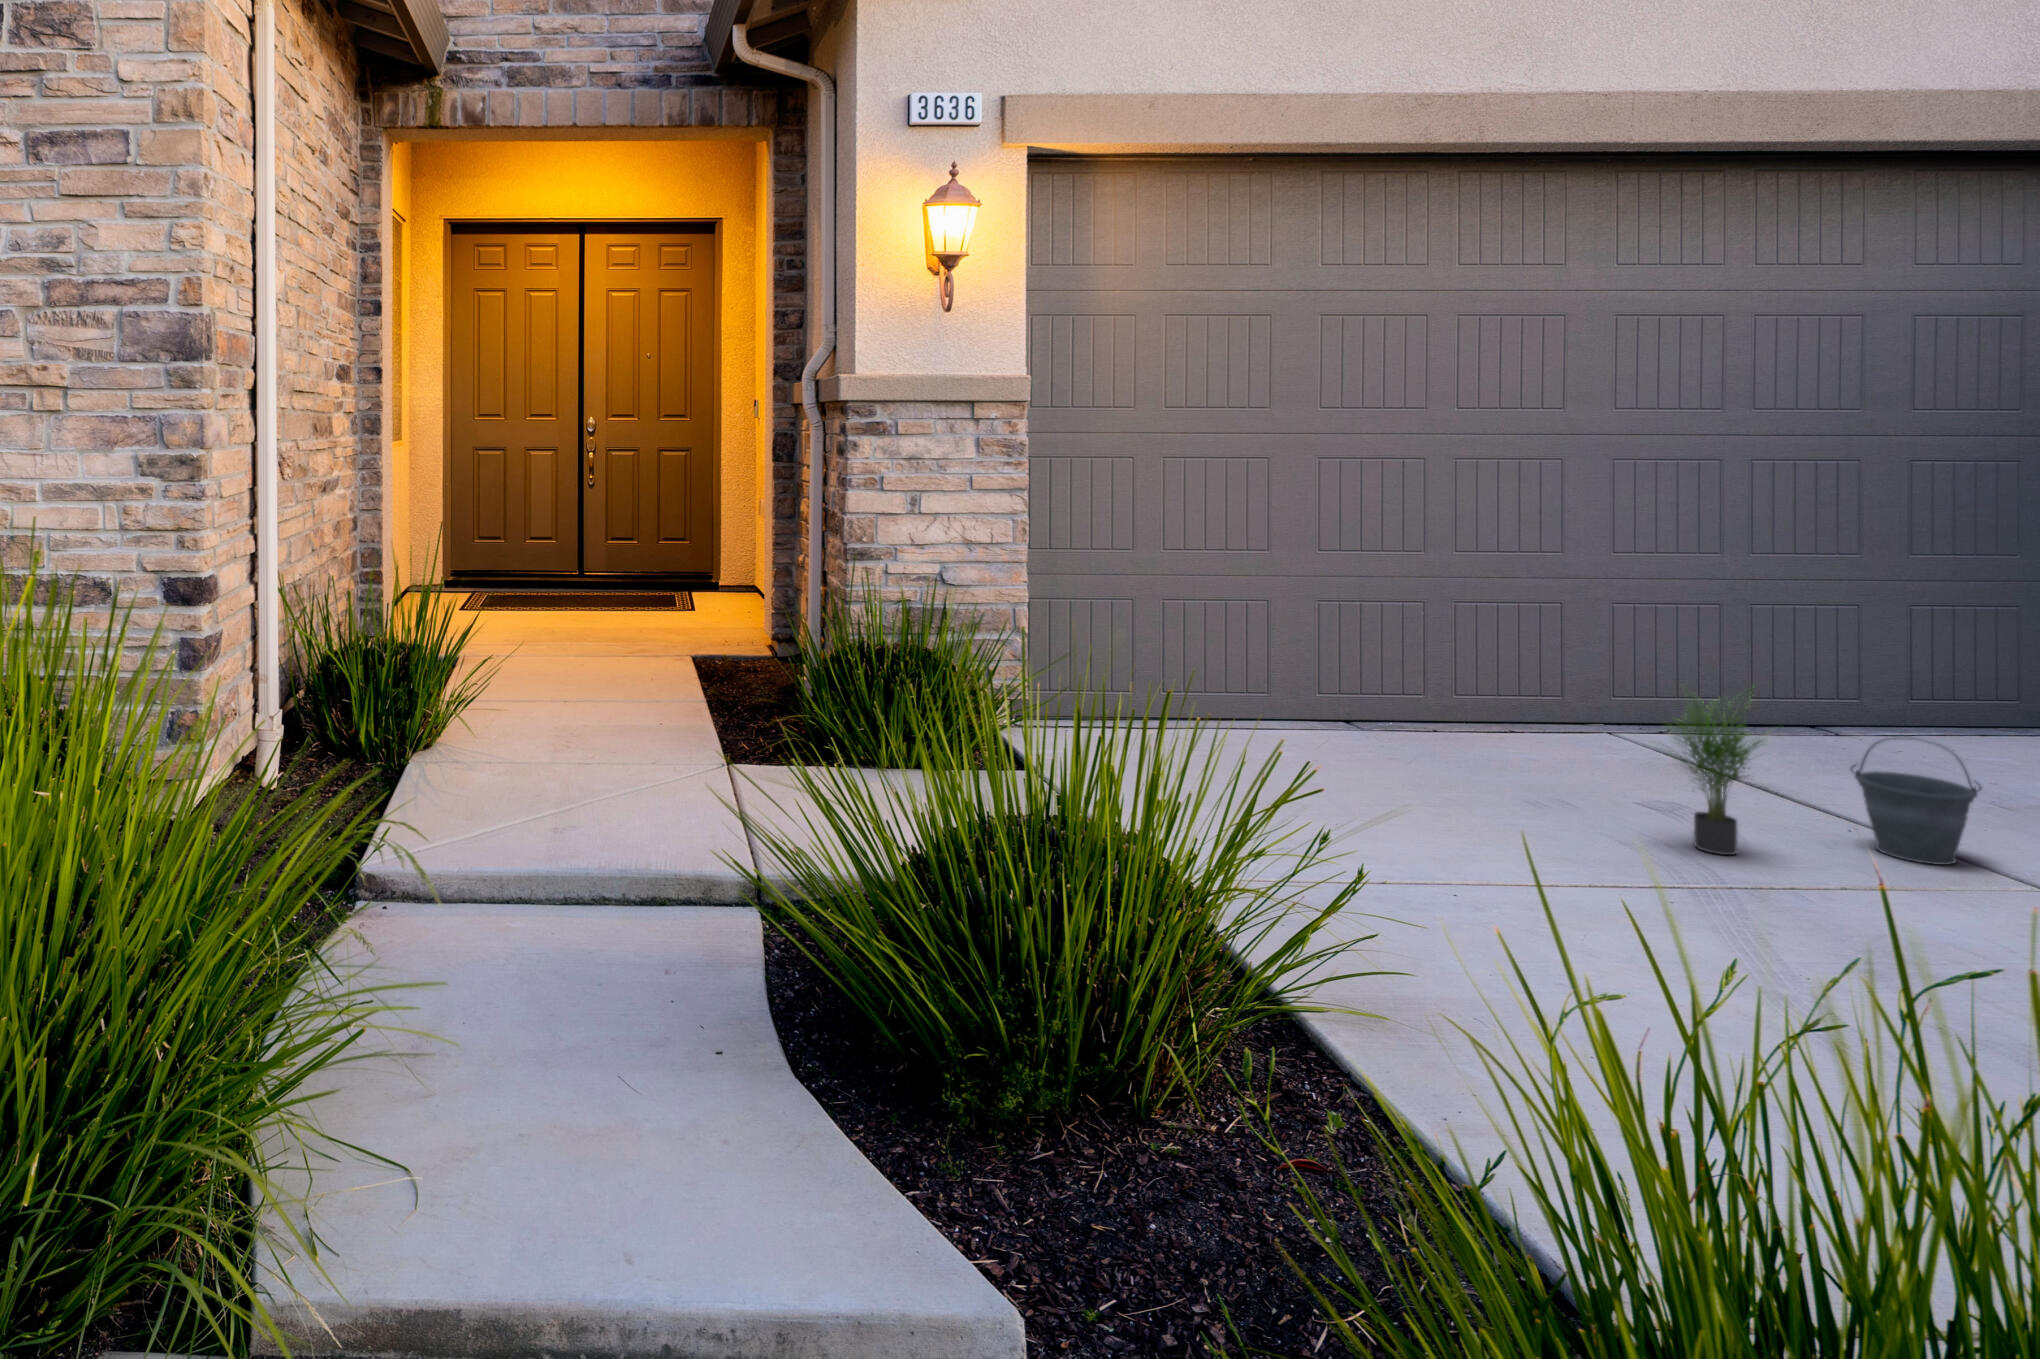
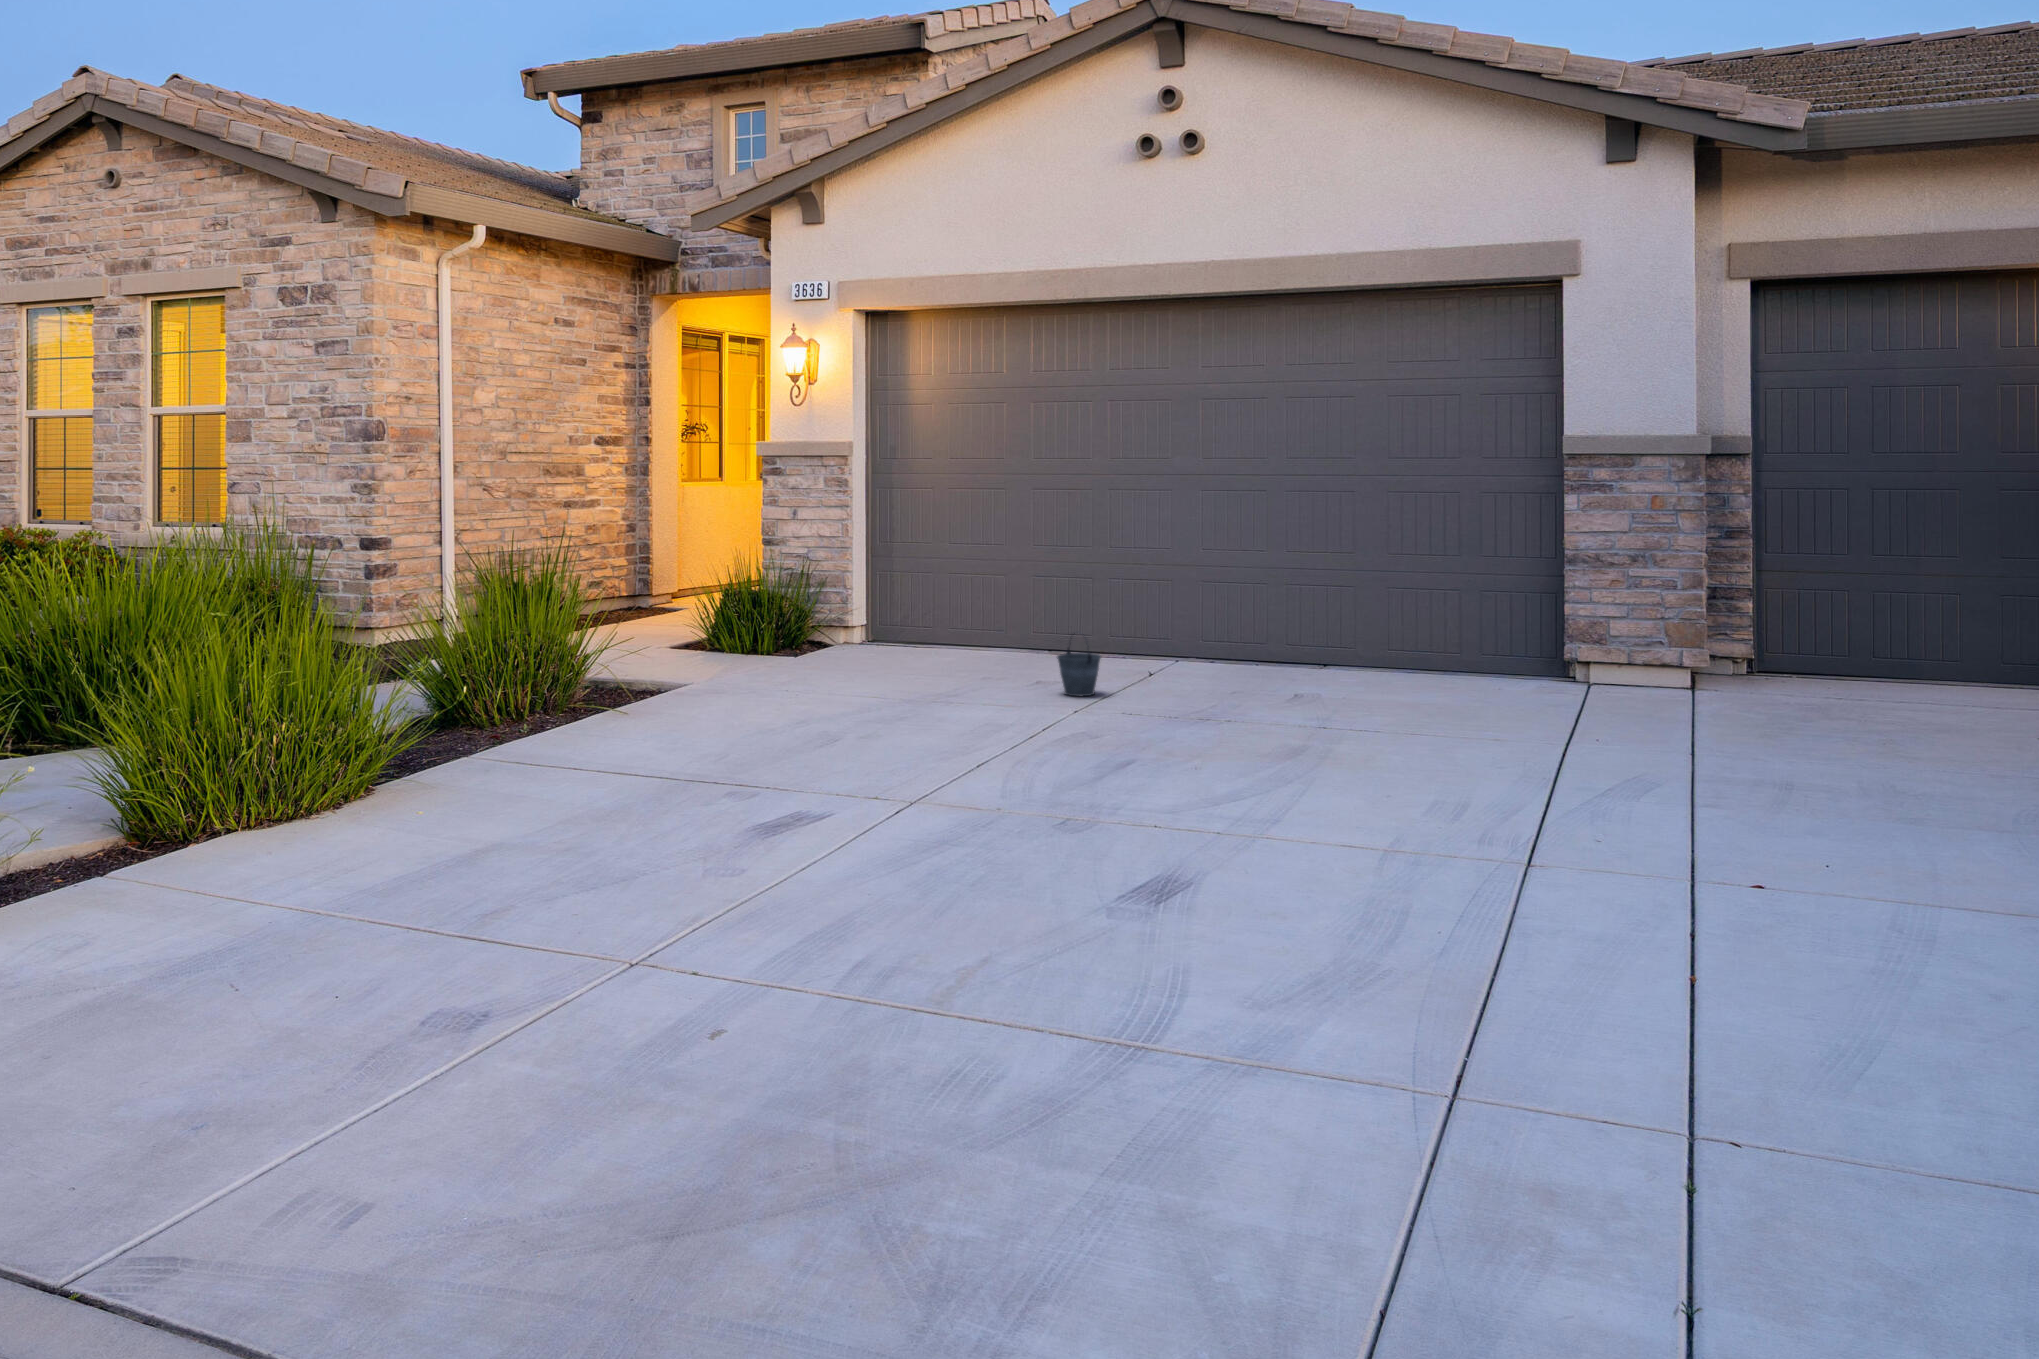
potted plant: present [1652,694,1773,855] -> none [954,602,1011,688]

